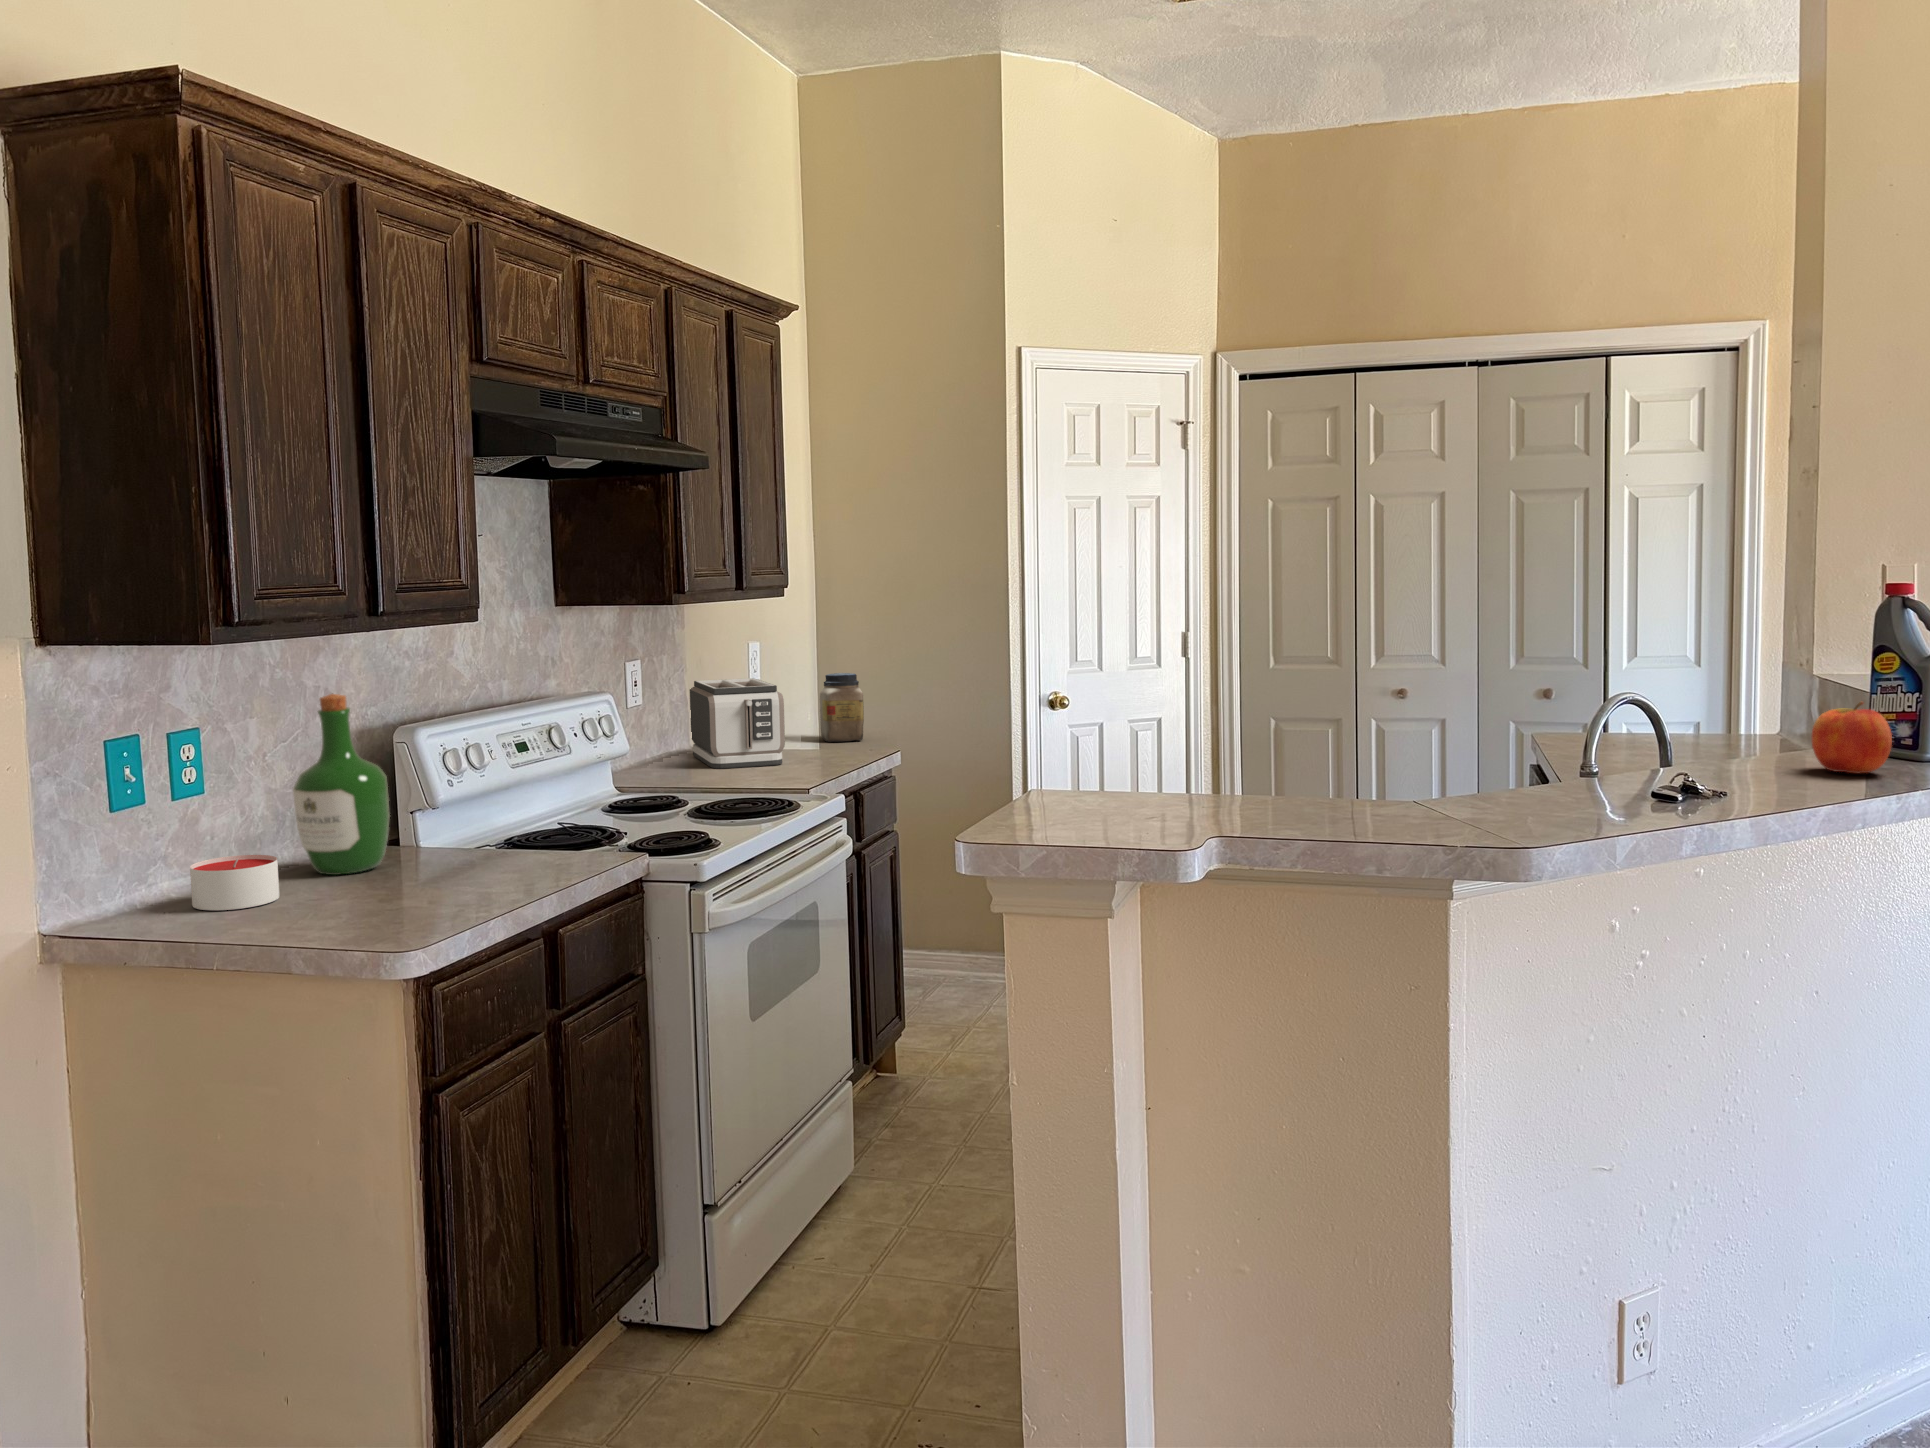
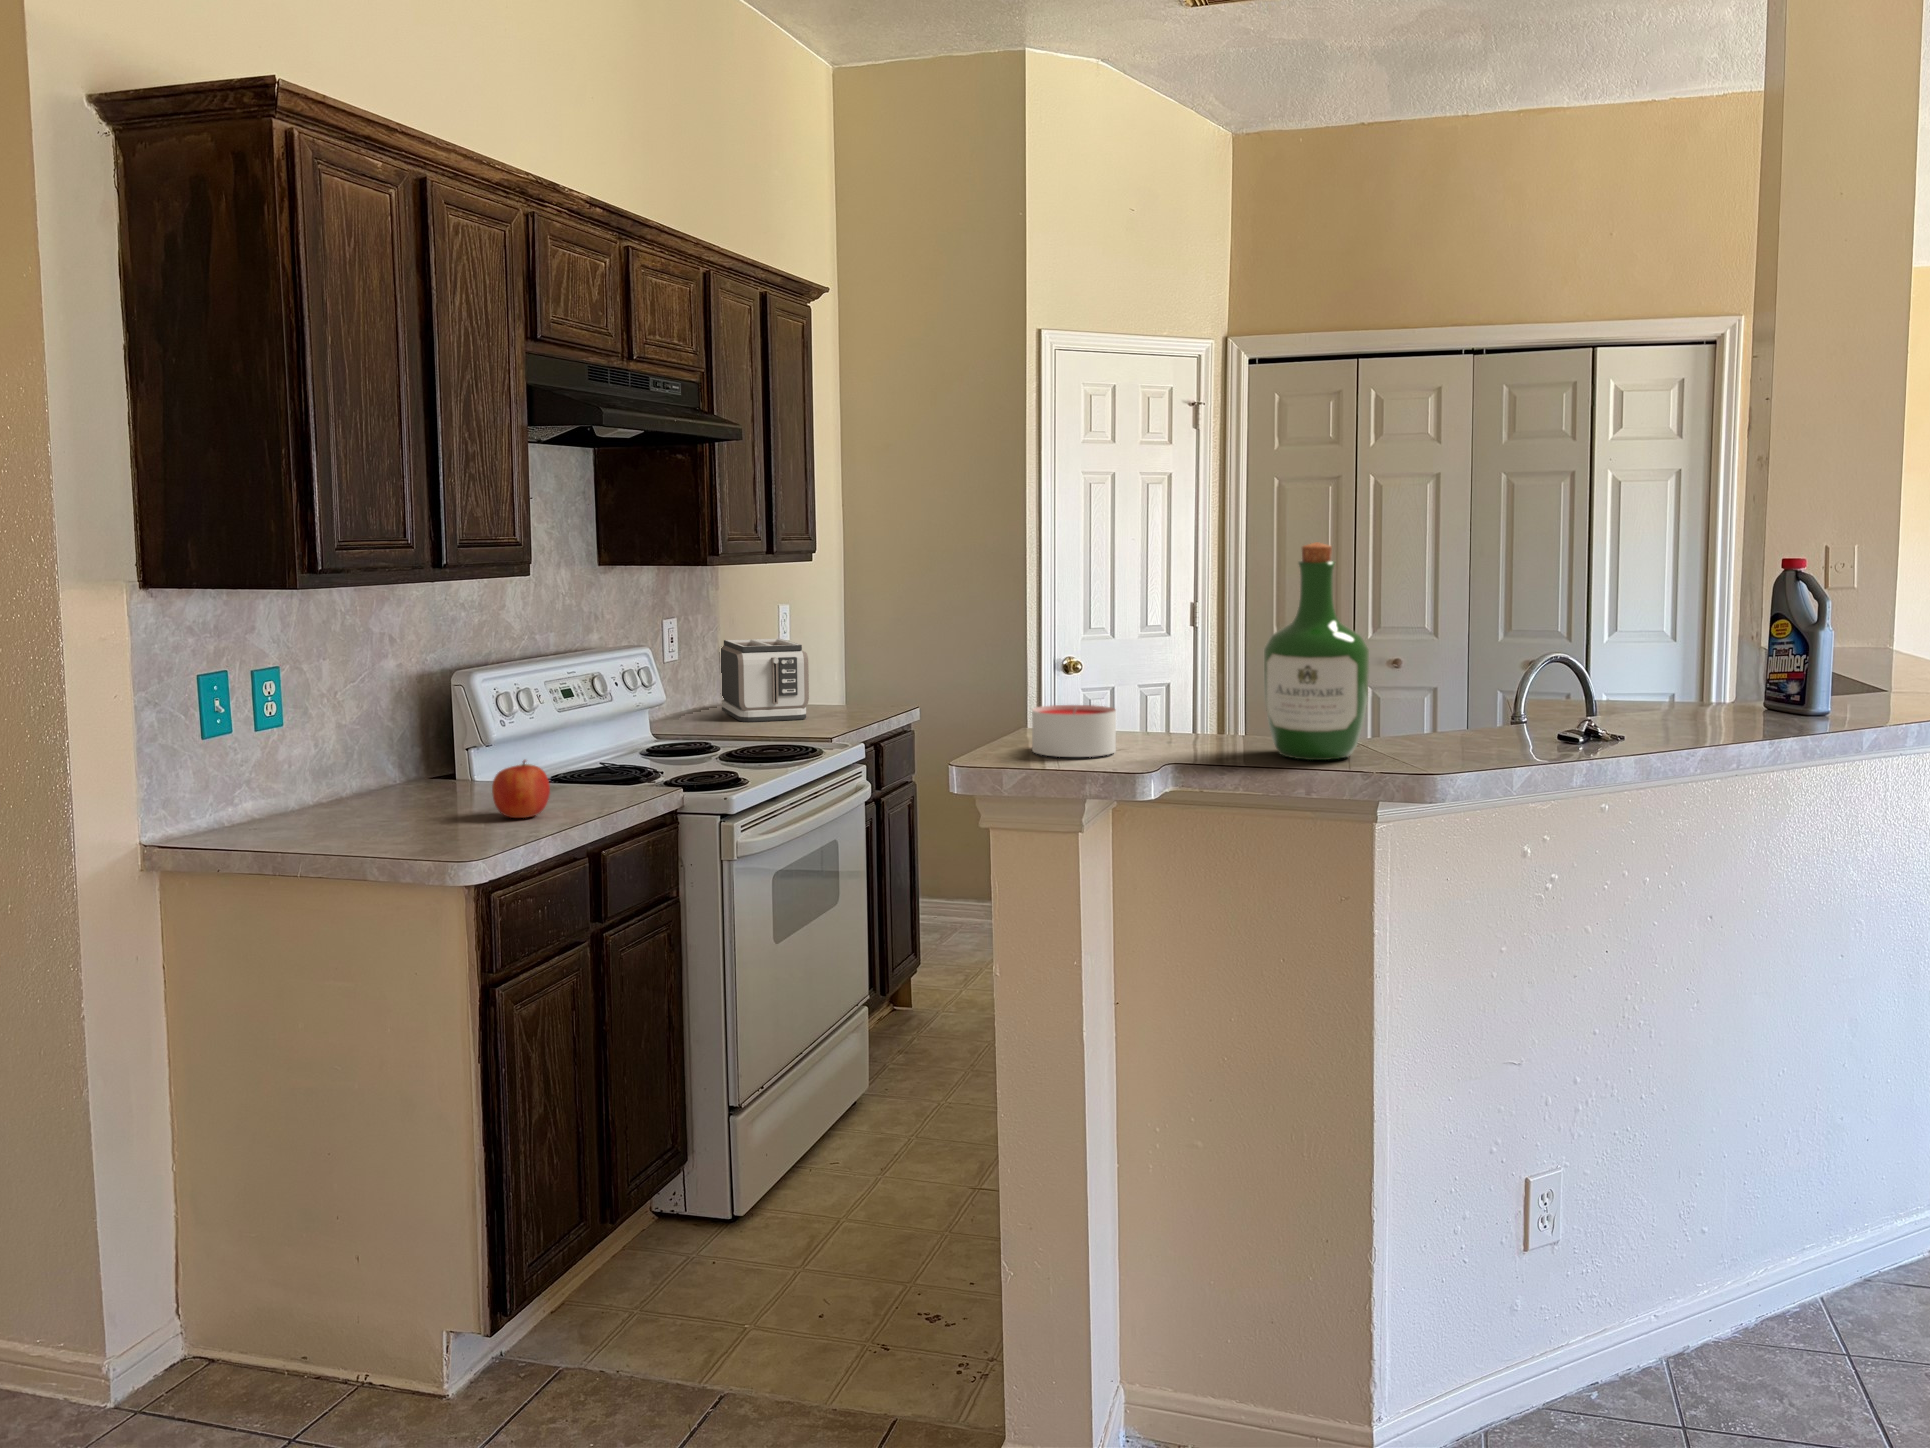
jar: present [820,673,864,742] -> none [843,636,884,701]
wine bottle: present [293,694,390,875] -> present [1264,542,1369,760]
fruit: present [1812,702,1892,774] -> present [492,760,550,818]
candle: present [190,855,279,910] -> present [1032,705,1116,757]

